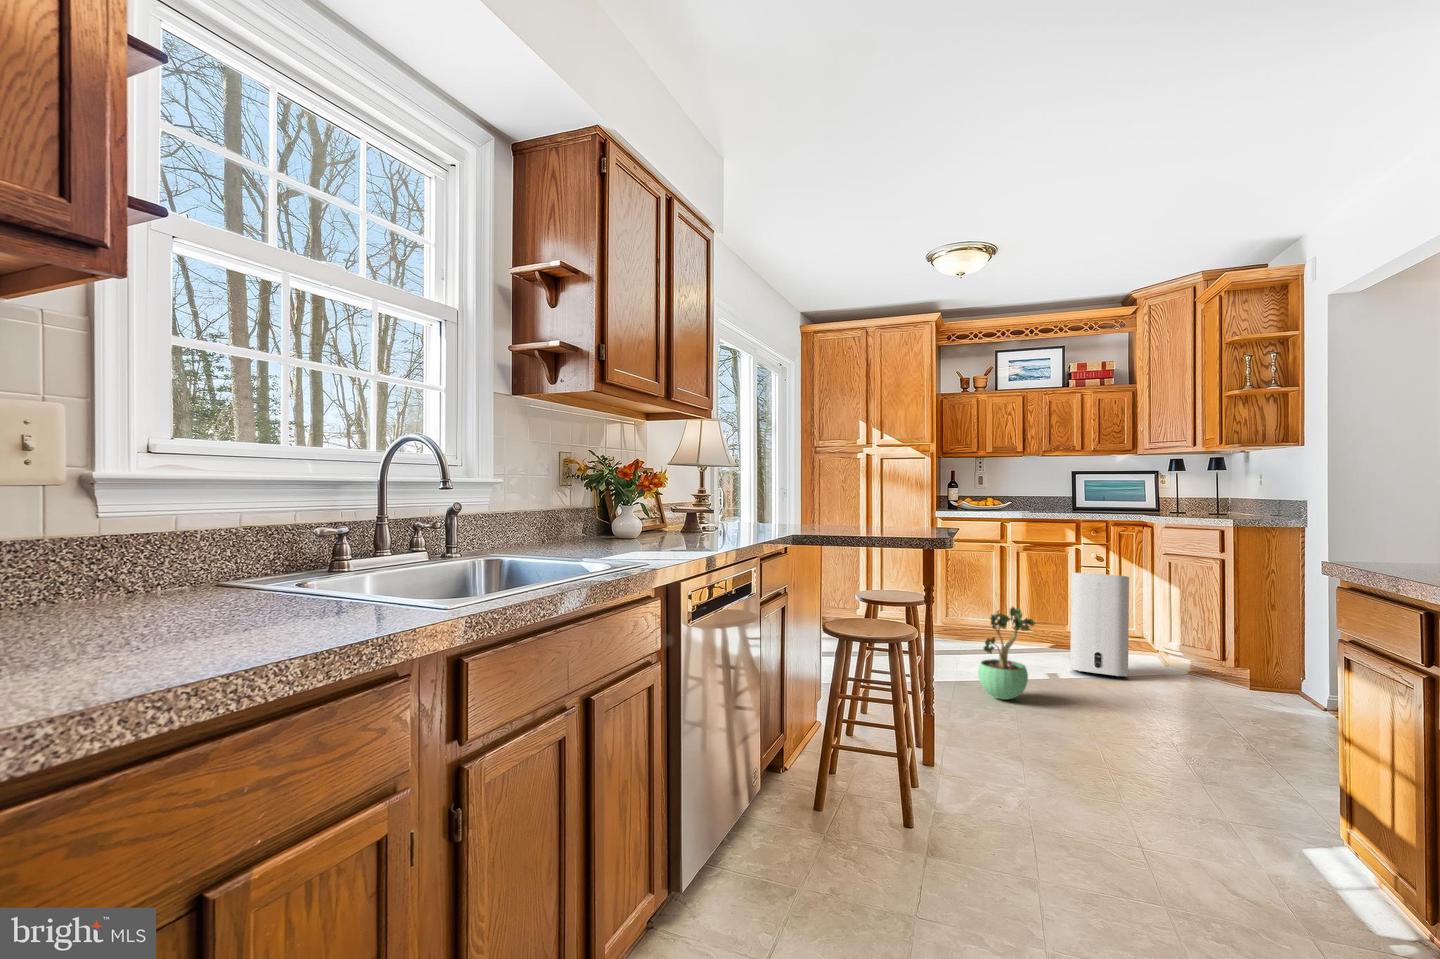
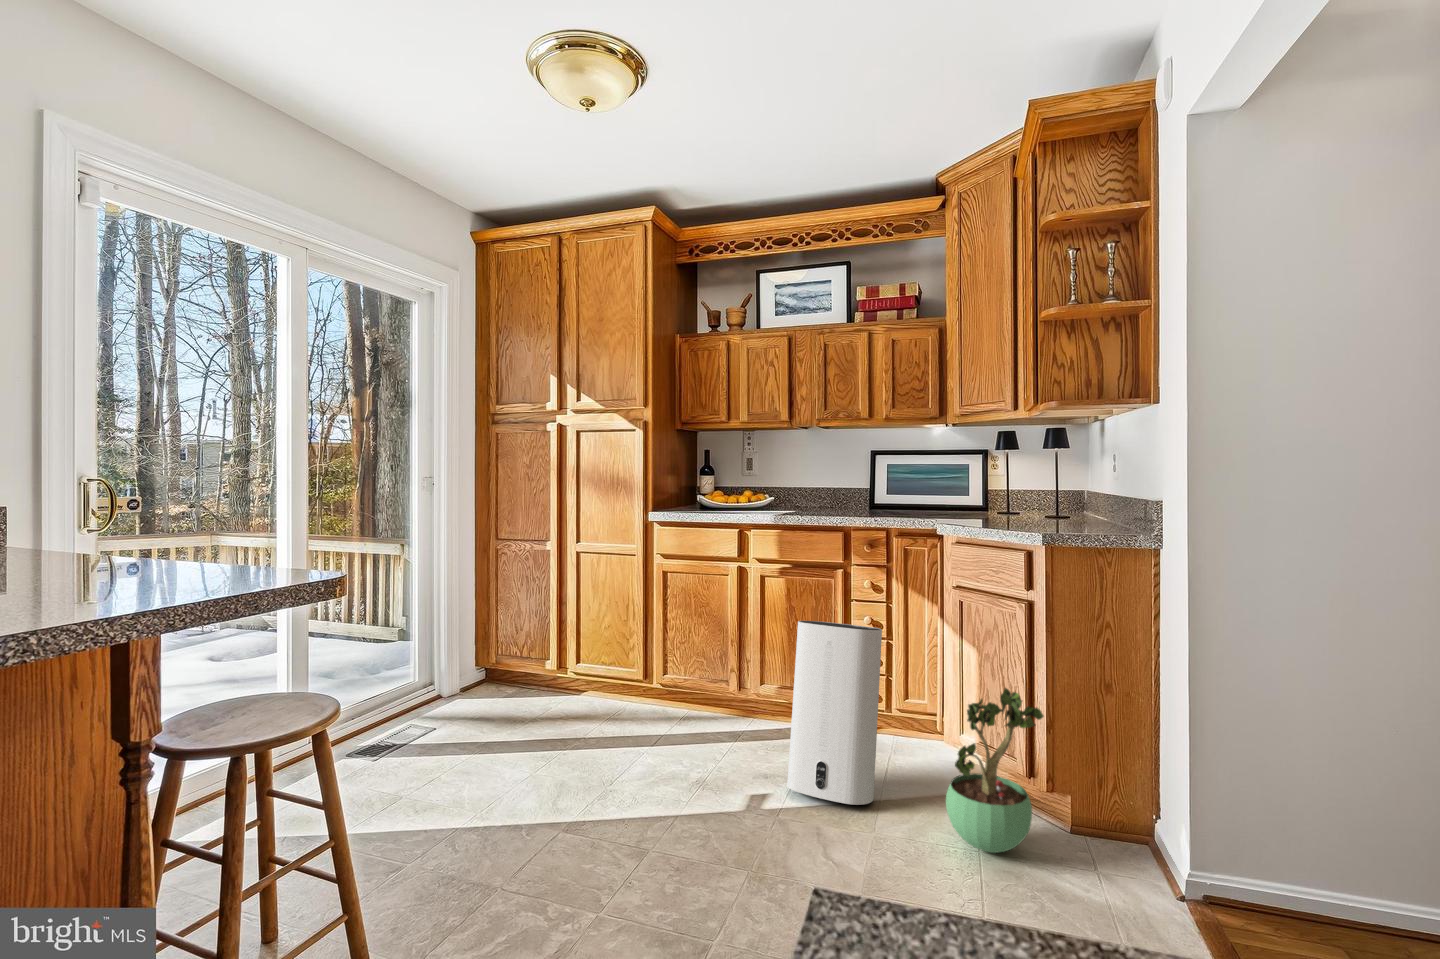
potted plant: present [978,607,1035,699] -> present [946,688,1044,853]

